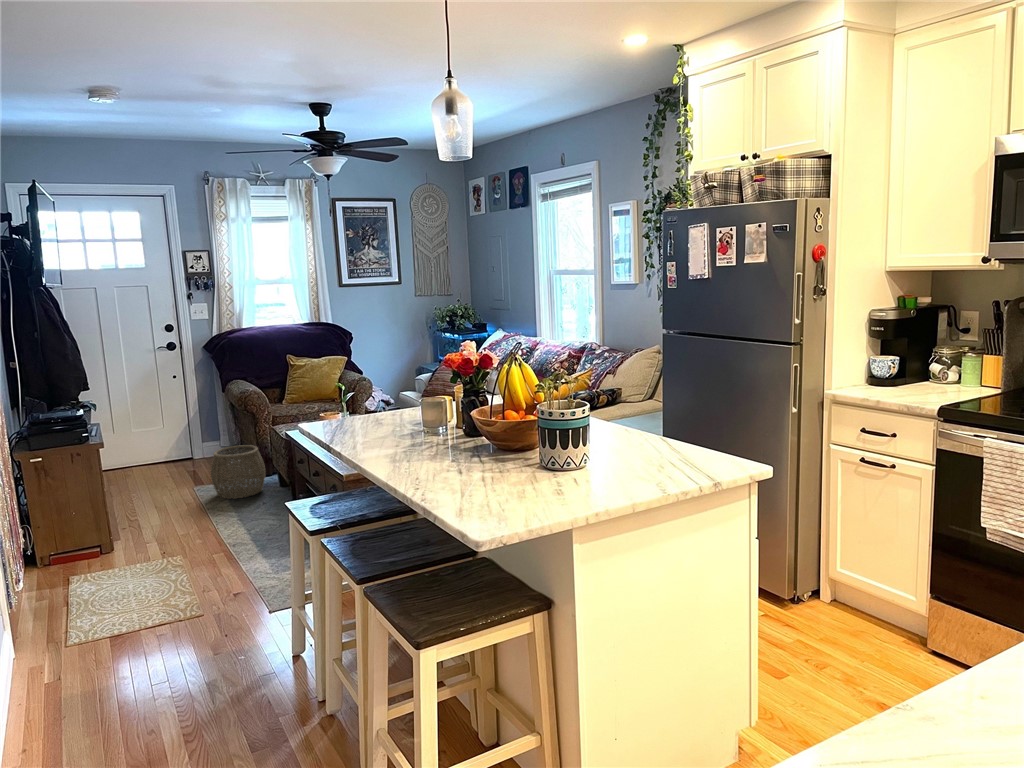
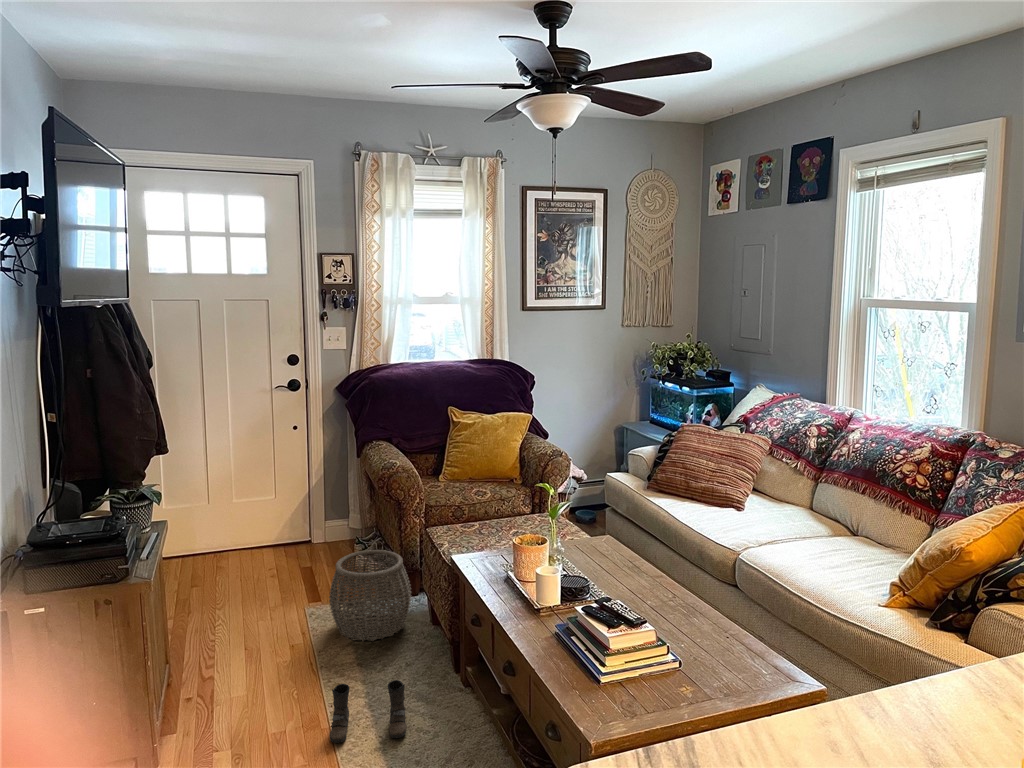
boots: none [217,501,264,534] -> present [330,680,406,743]

